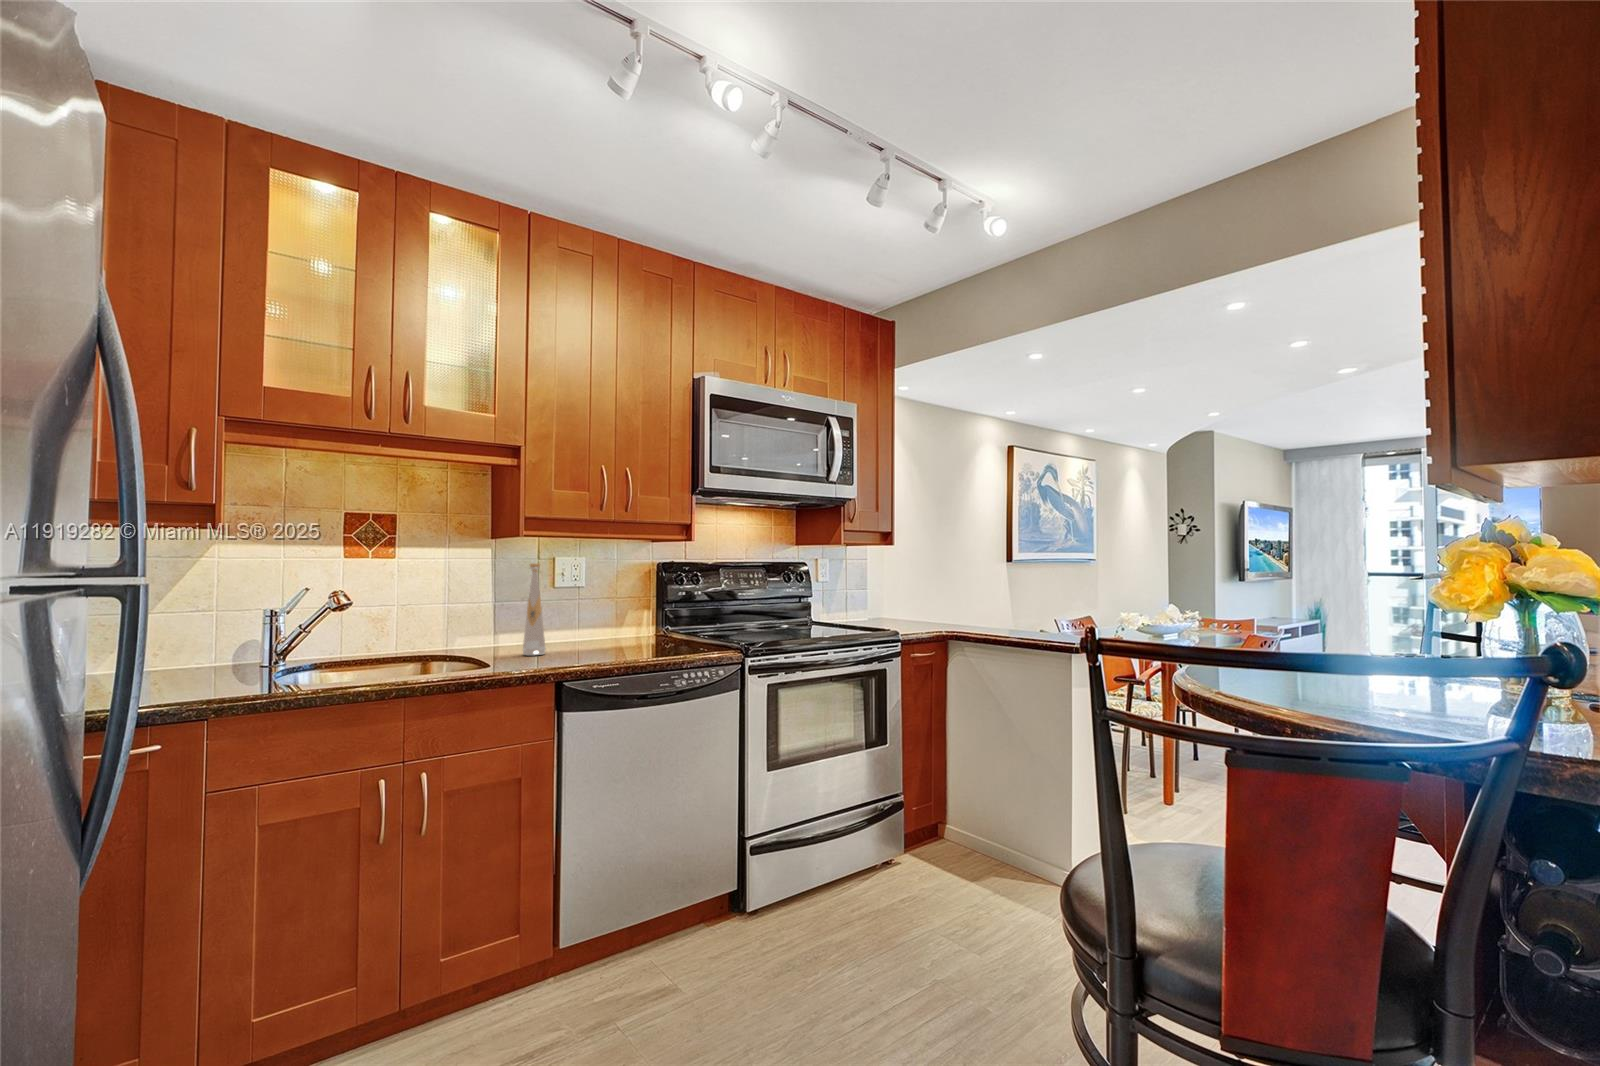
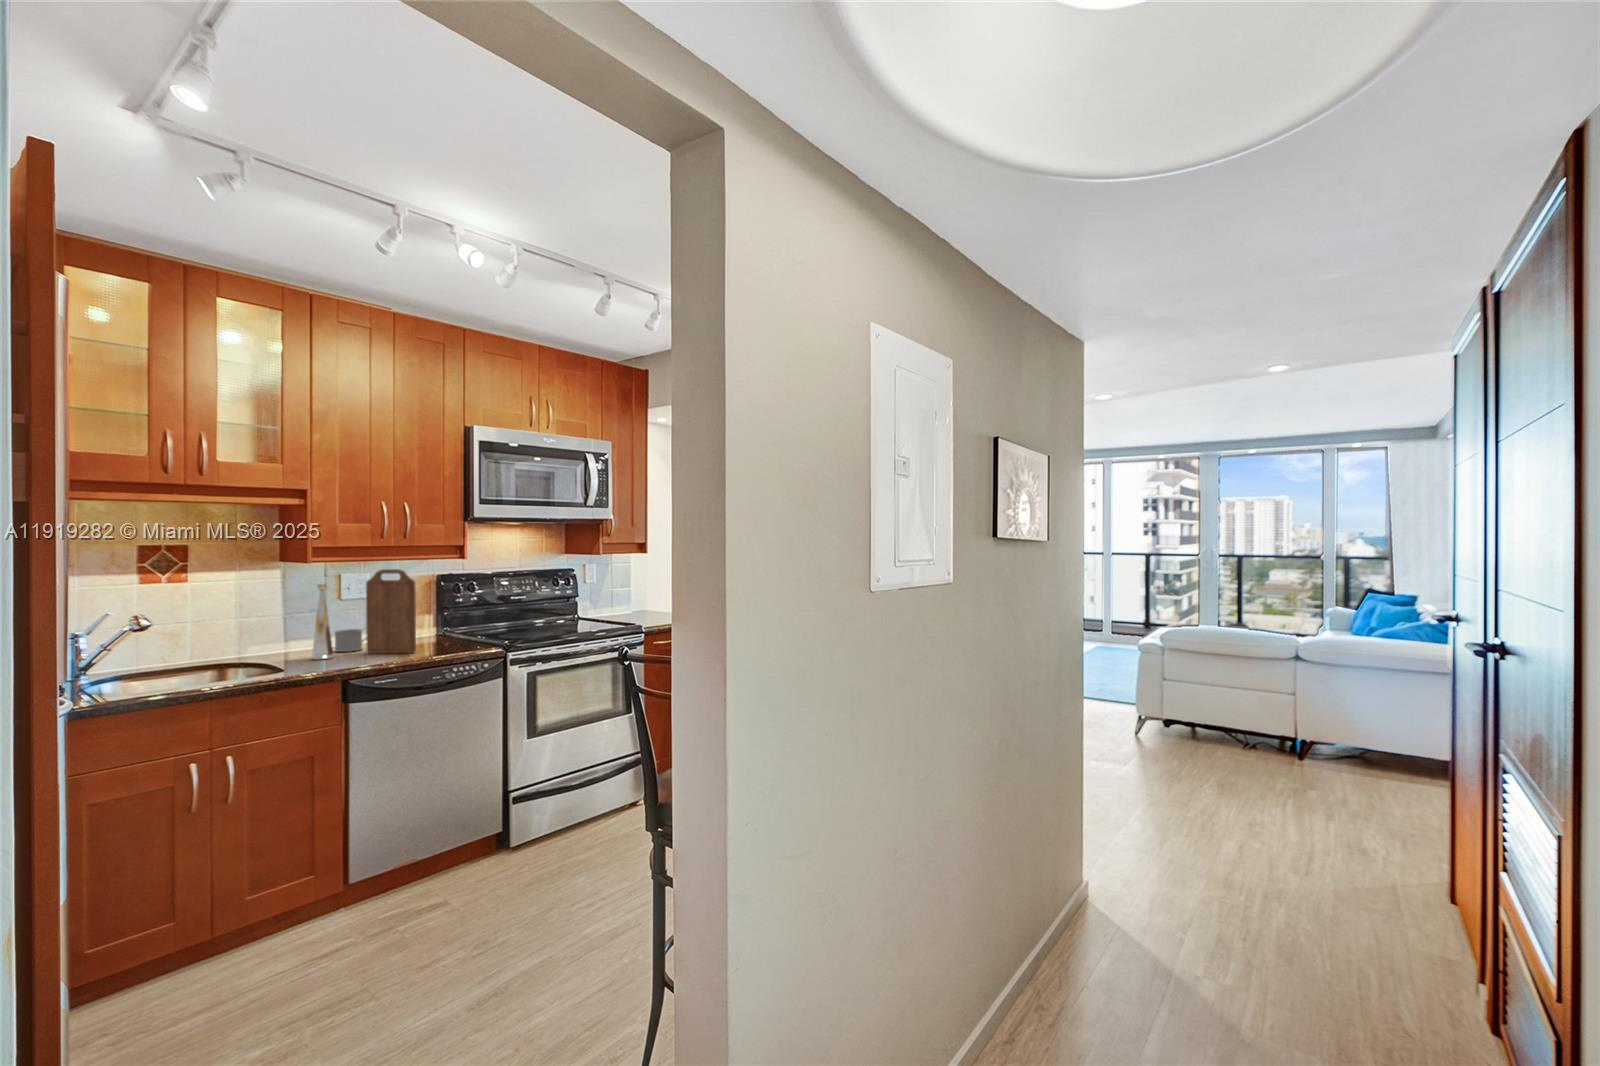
cutting board: none [582,548,639,652] -> present [366,569,416,653]
mug: none [547,621,585,649] -> present [335,629,366,652]

